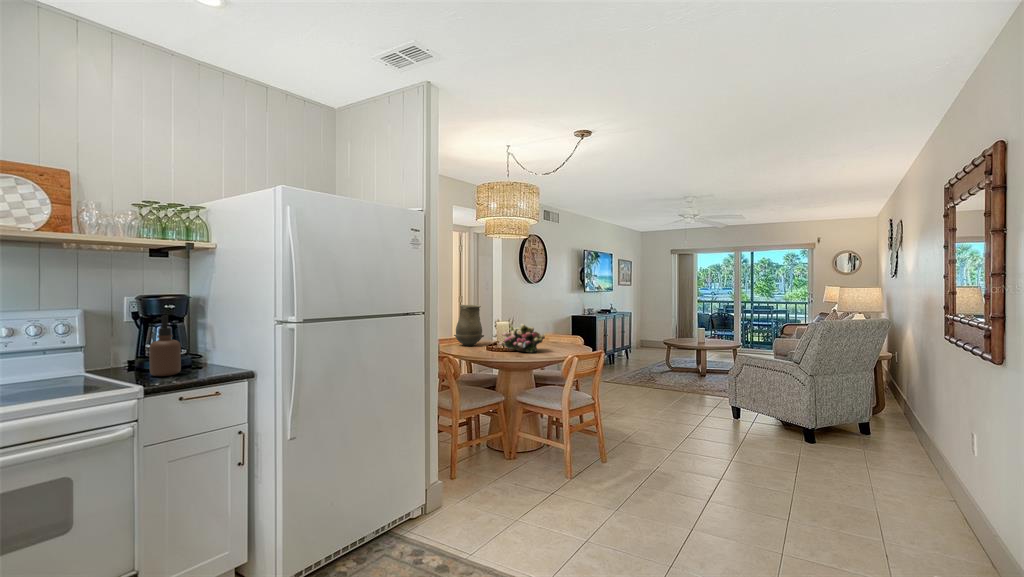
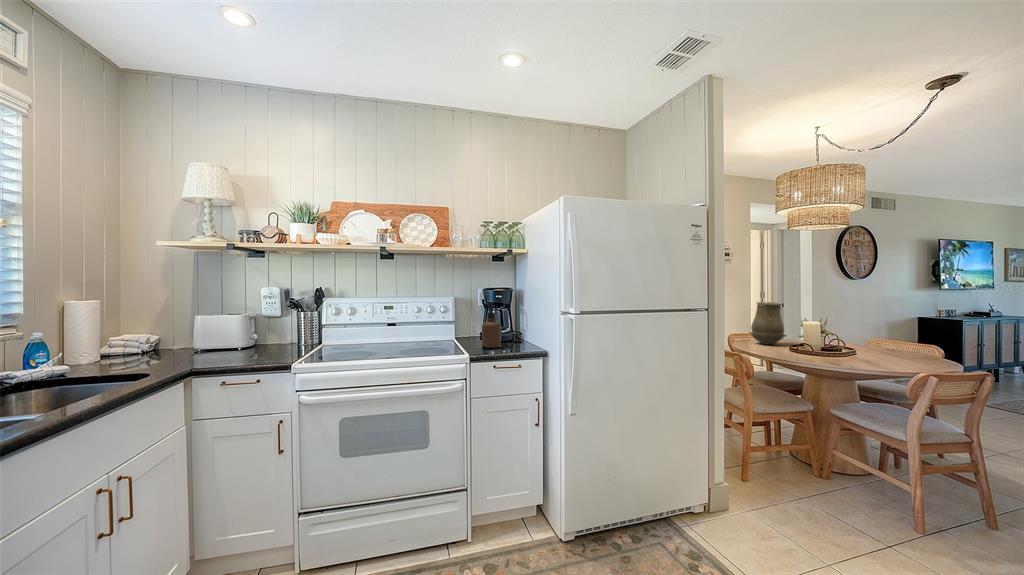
flower arrangement: present [499,324,545,353] -> none [806,325,875,361]

